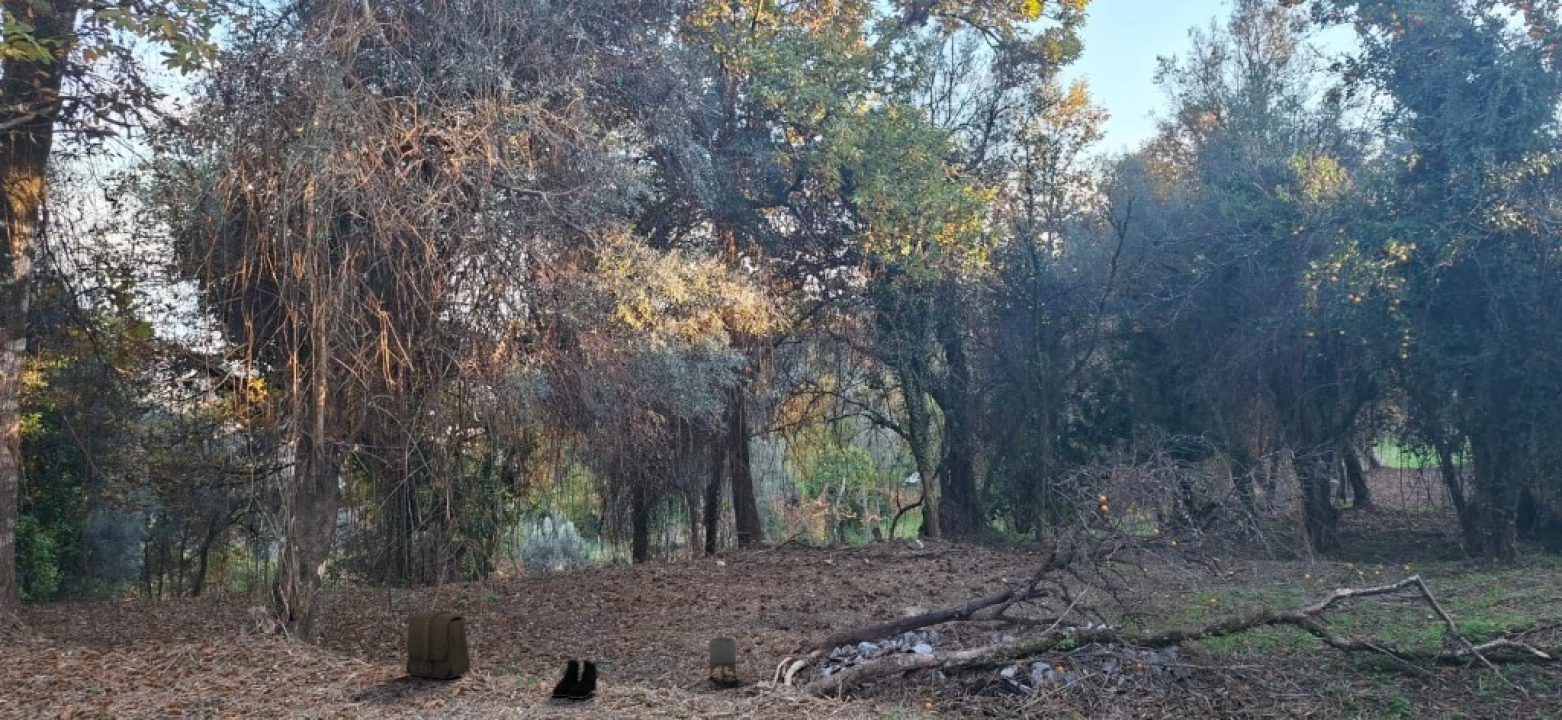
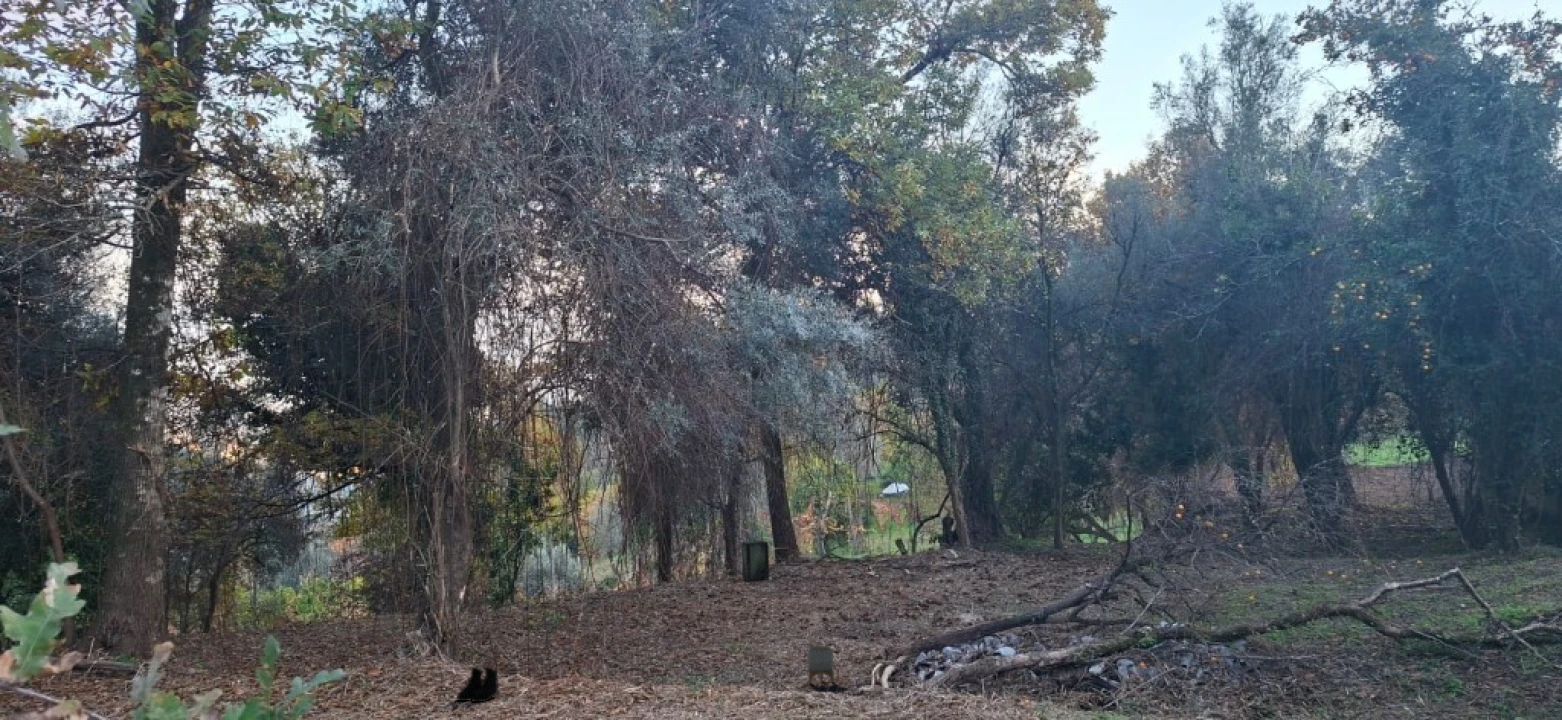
storage box: none [702,523,730,565] -> present [741,540,770,581]
backpack: present [406,606,470,679] -> none [547,624,607,692]
boots: present [552,659,597,699] -> present [457,667,498,702]

